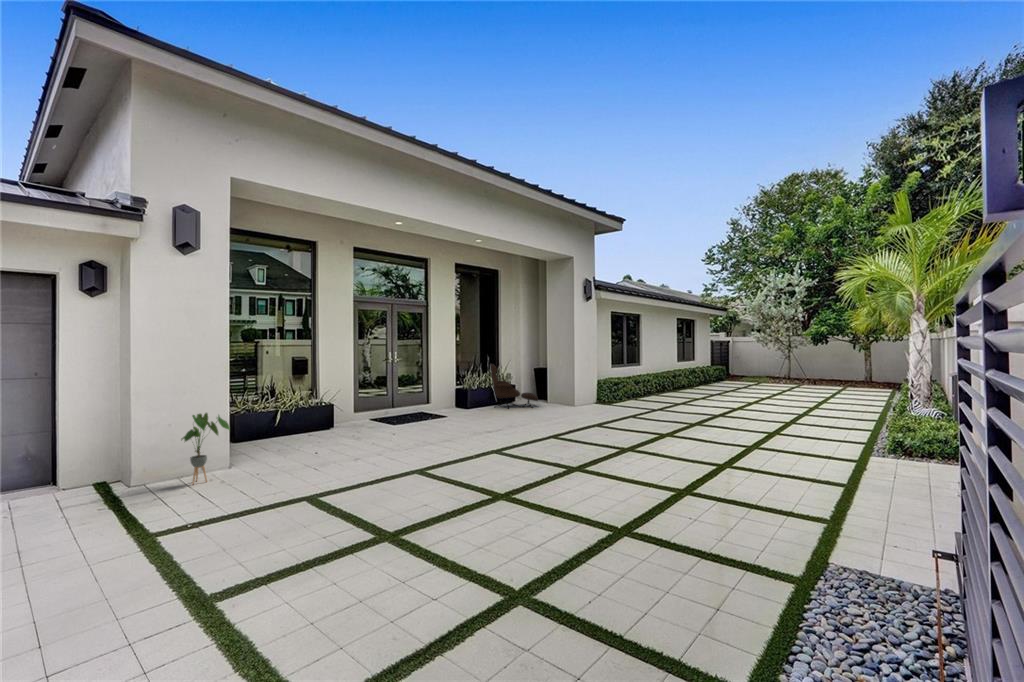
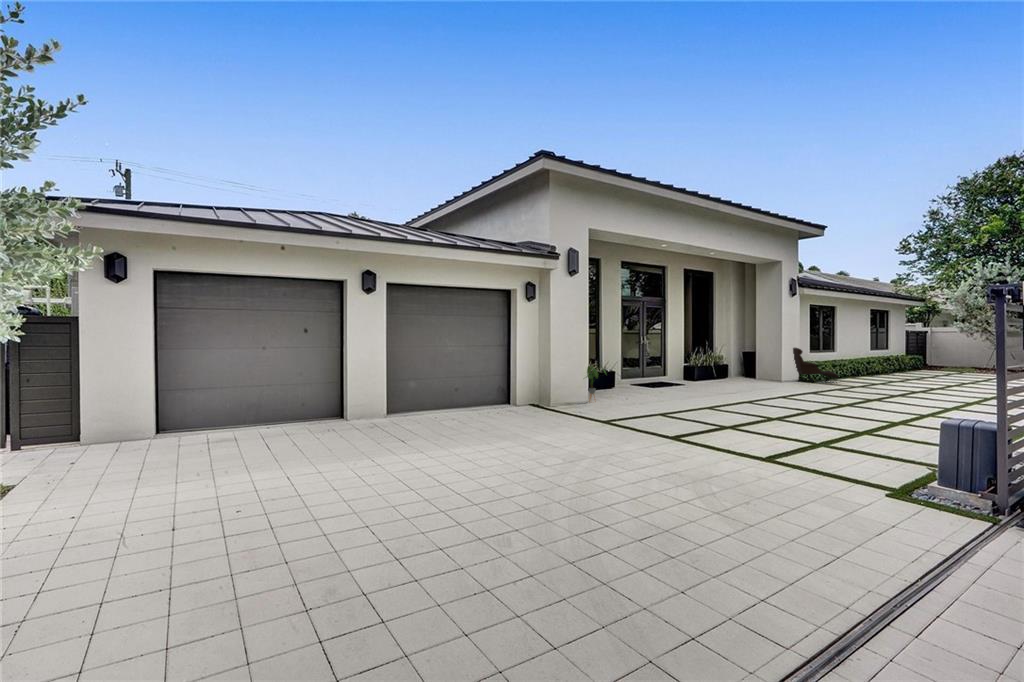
lounge chair: present [491,364,538,409] -> present [793,348,838,382]

